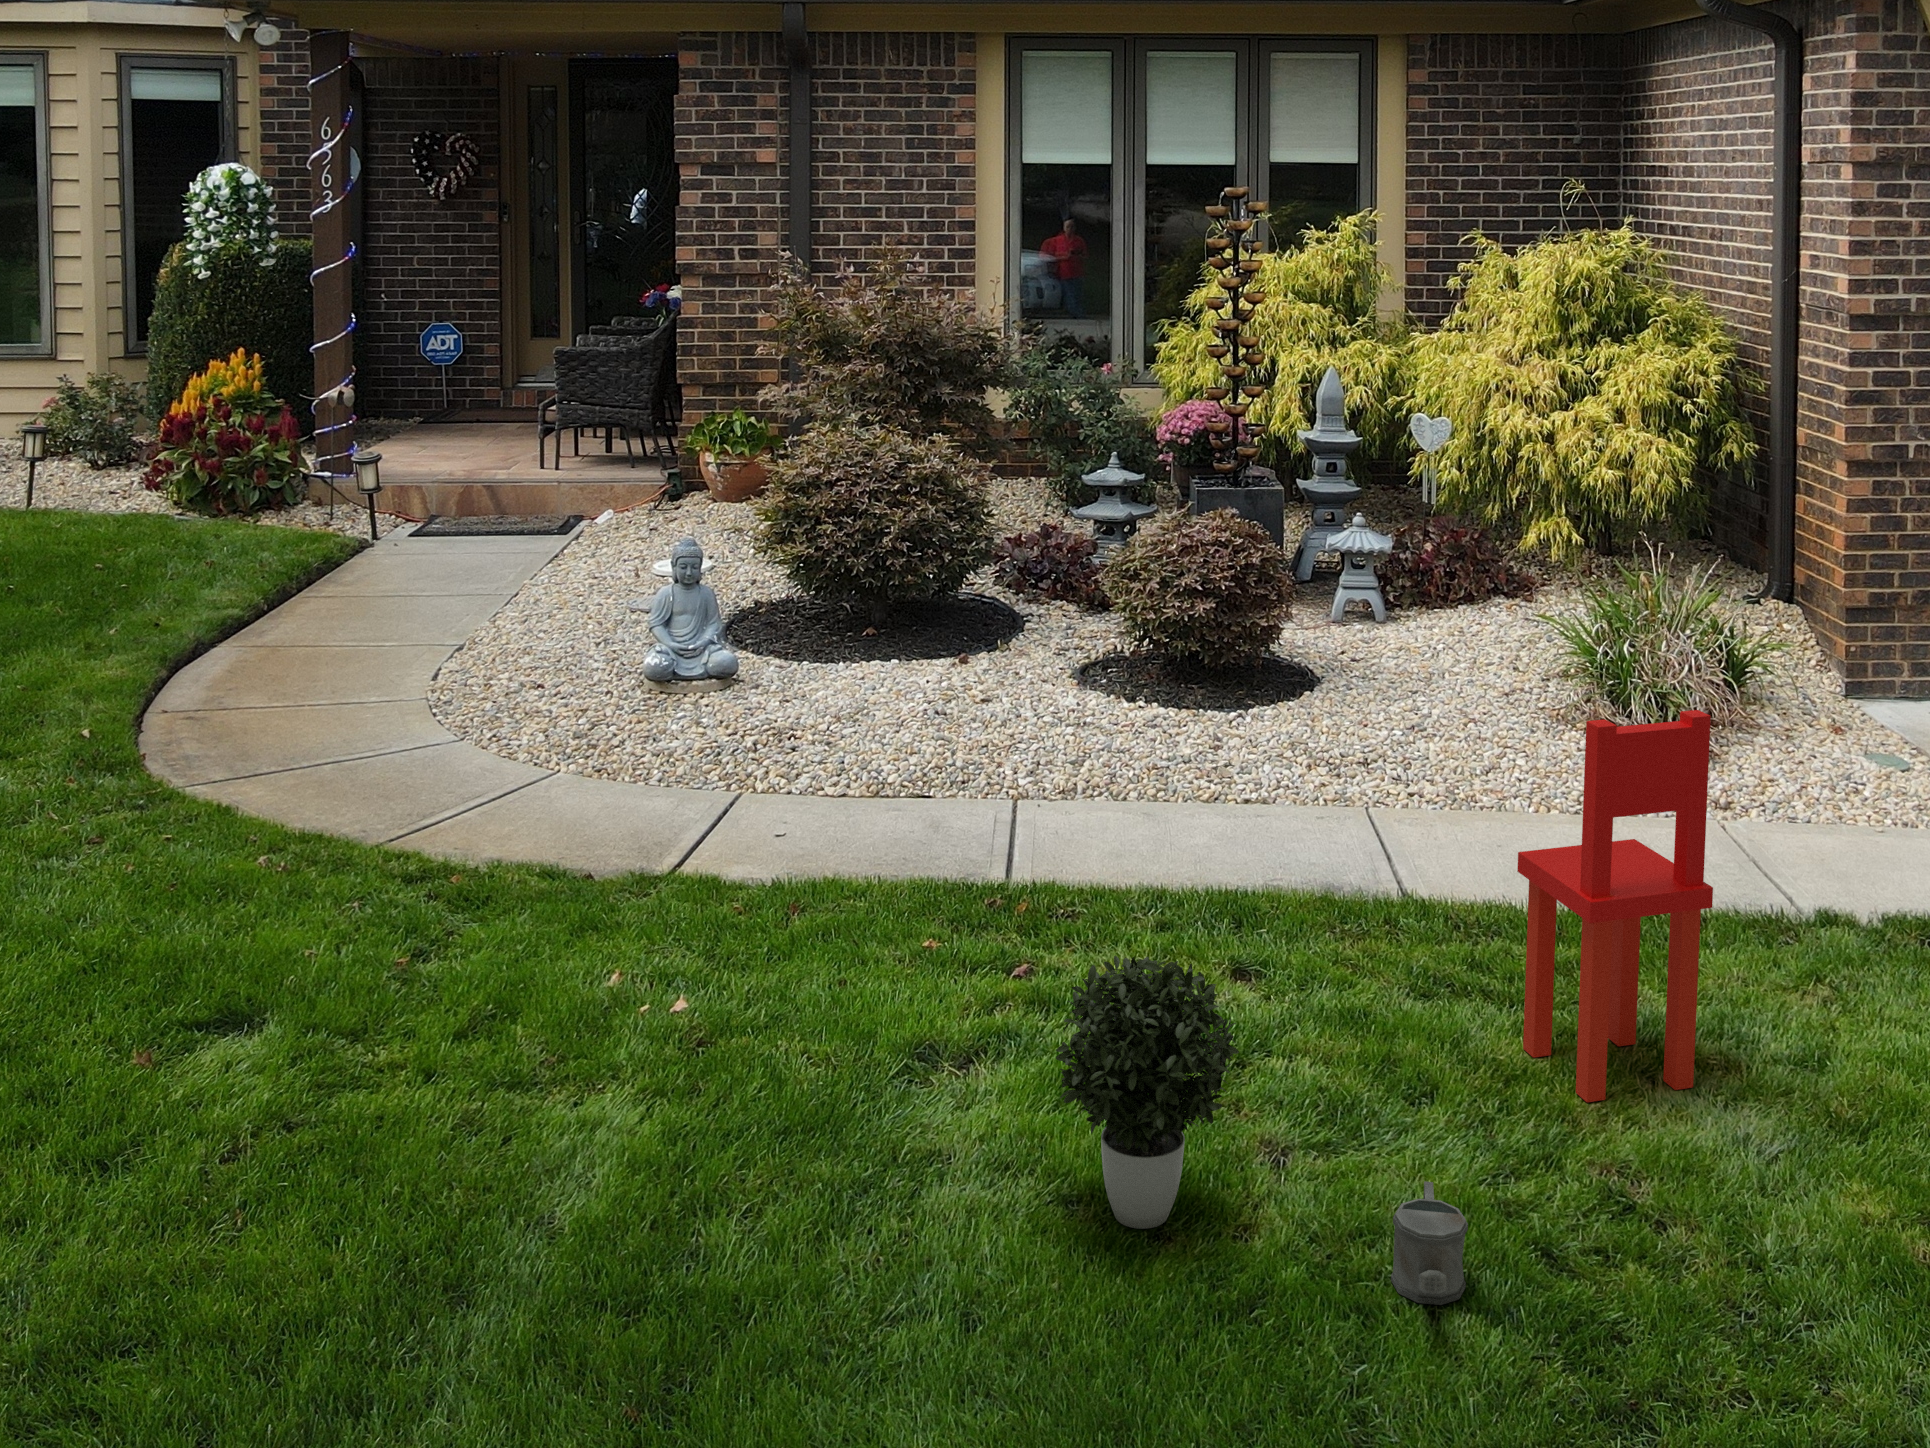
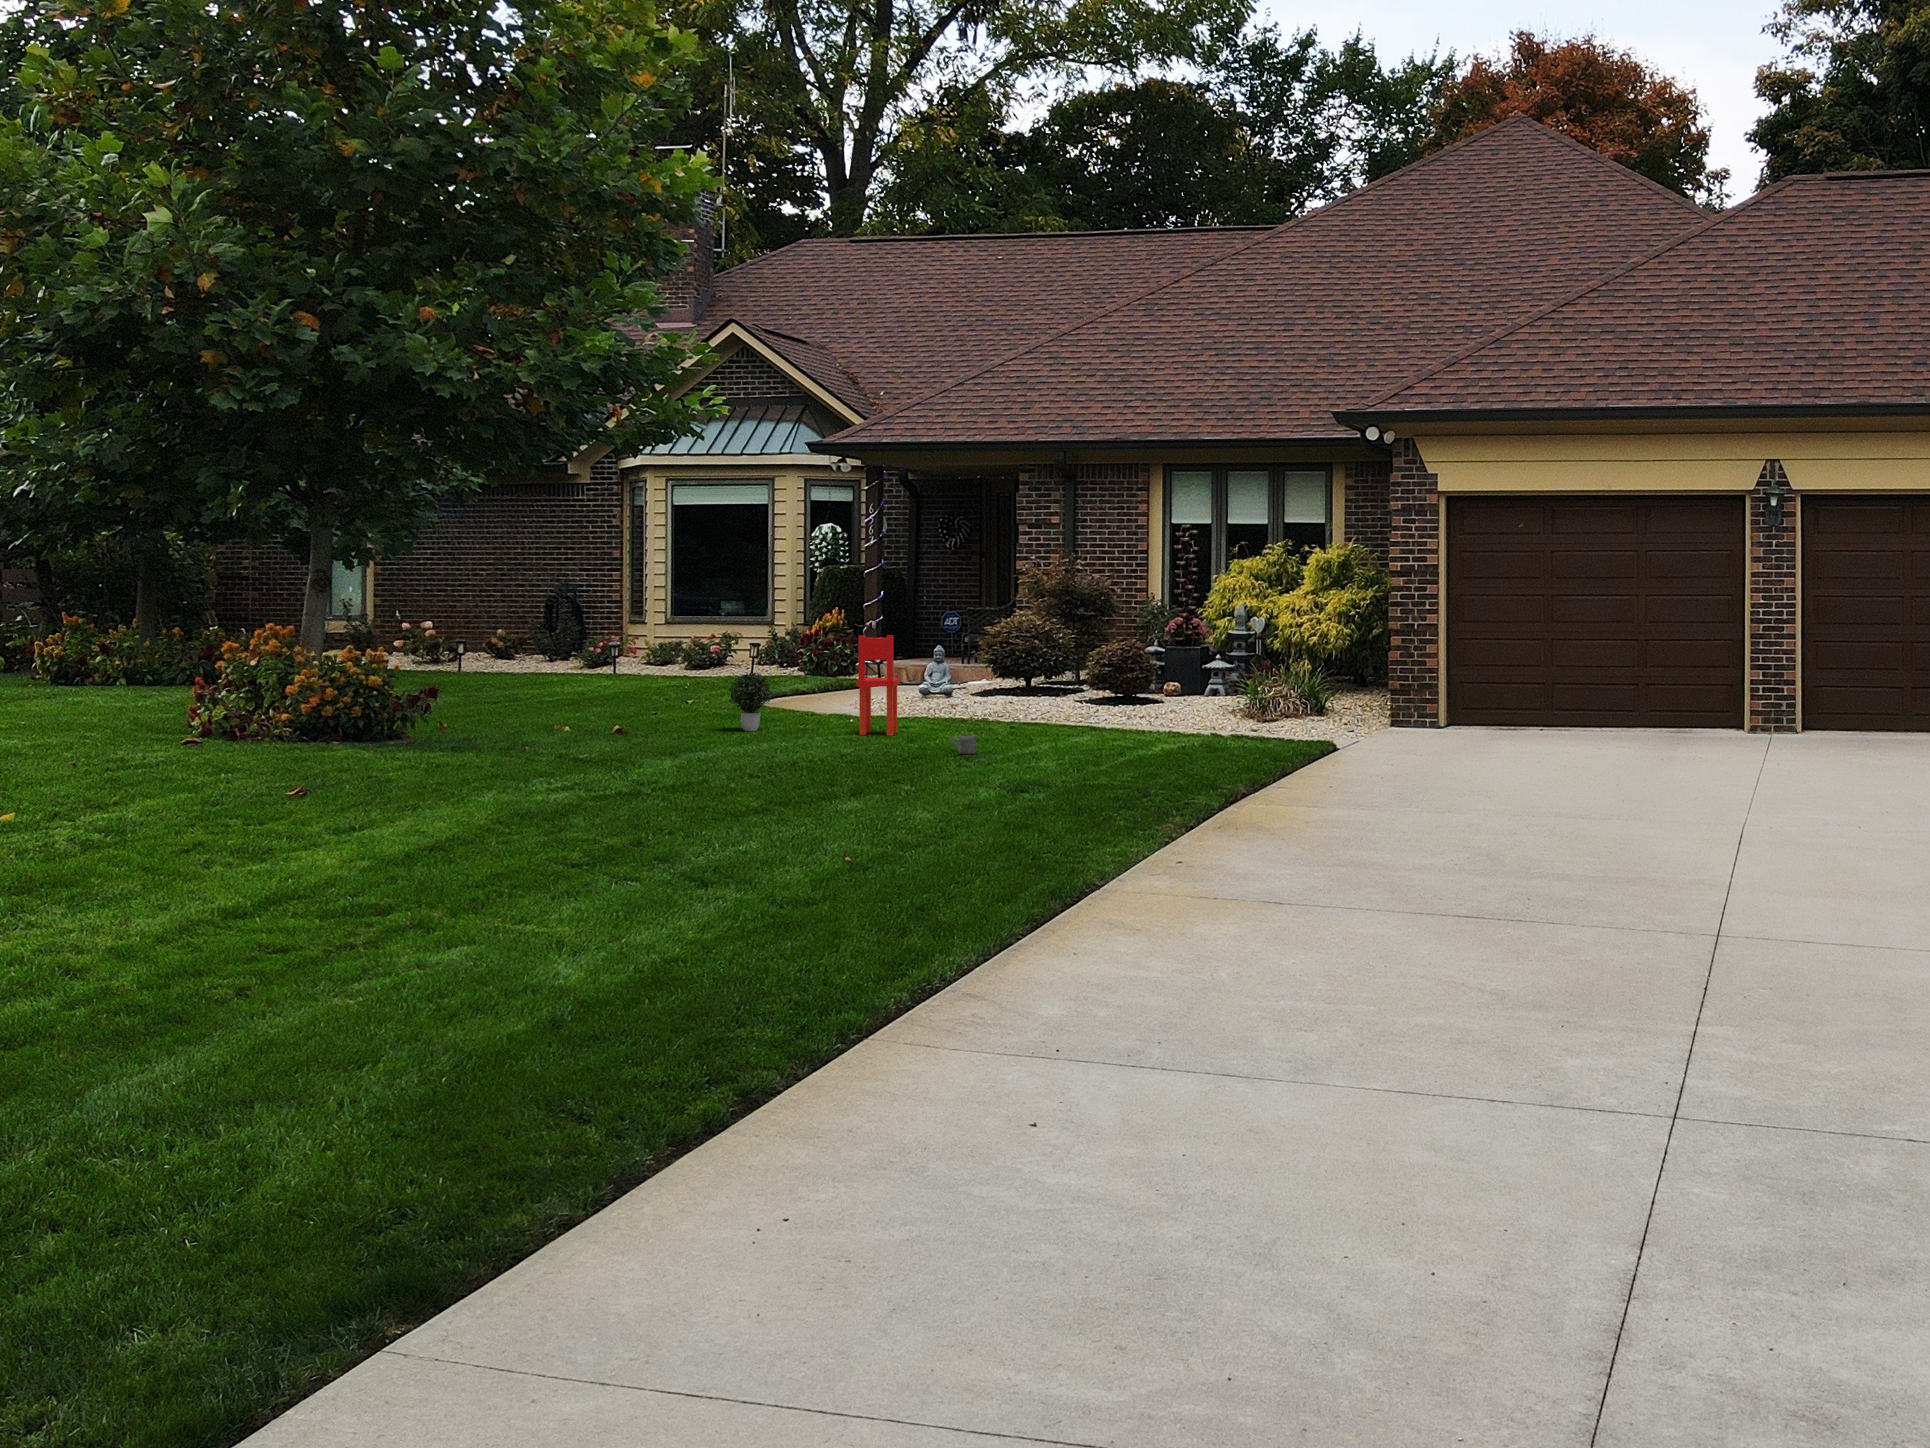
chair: present [1517,710,1713,1102] -> present [857,635,900,736]
potted plant: present [1056,956,1239,1229] -> present [728,672,772,731]

